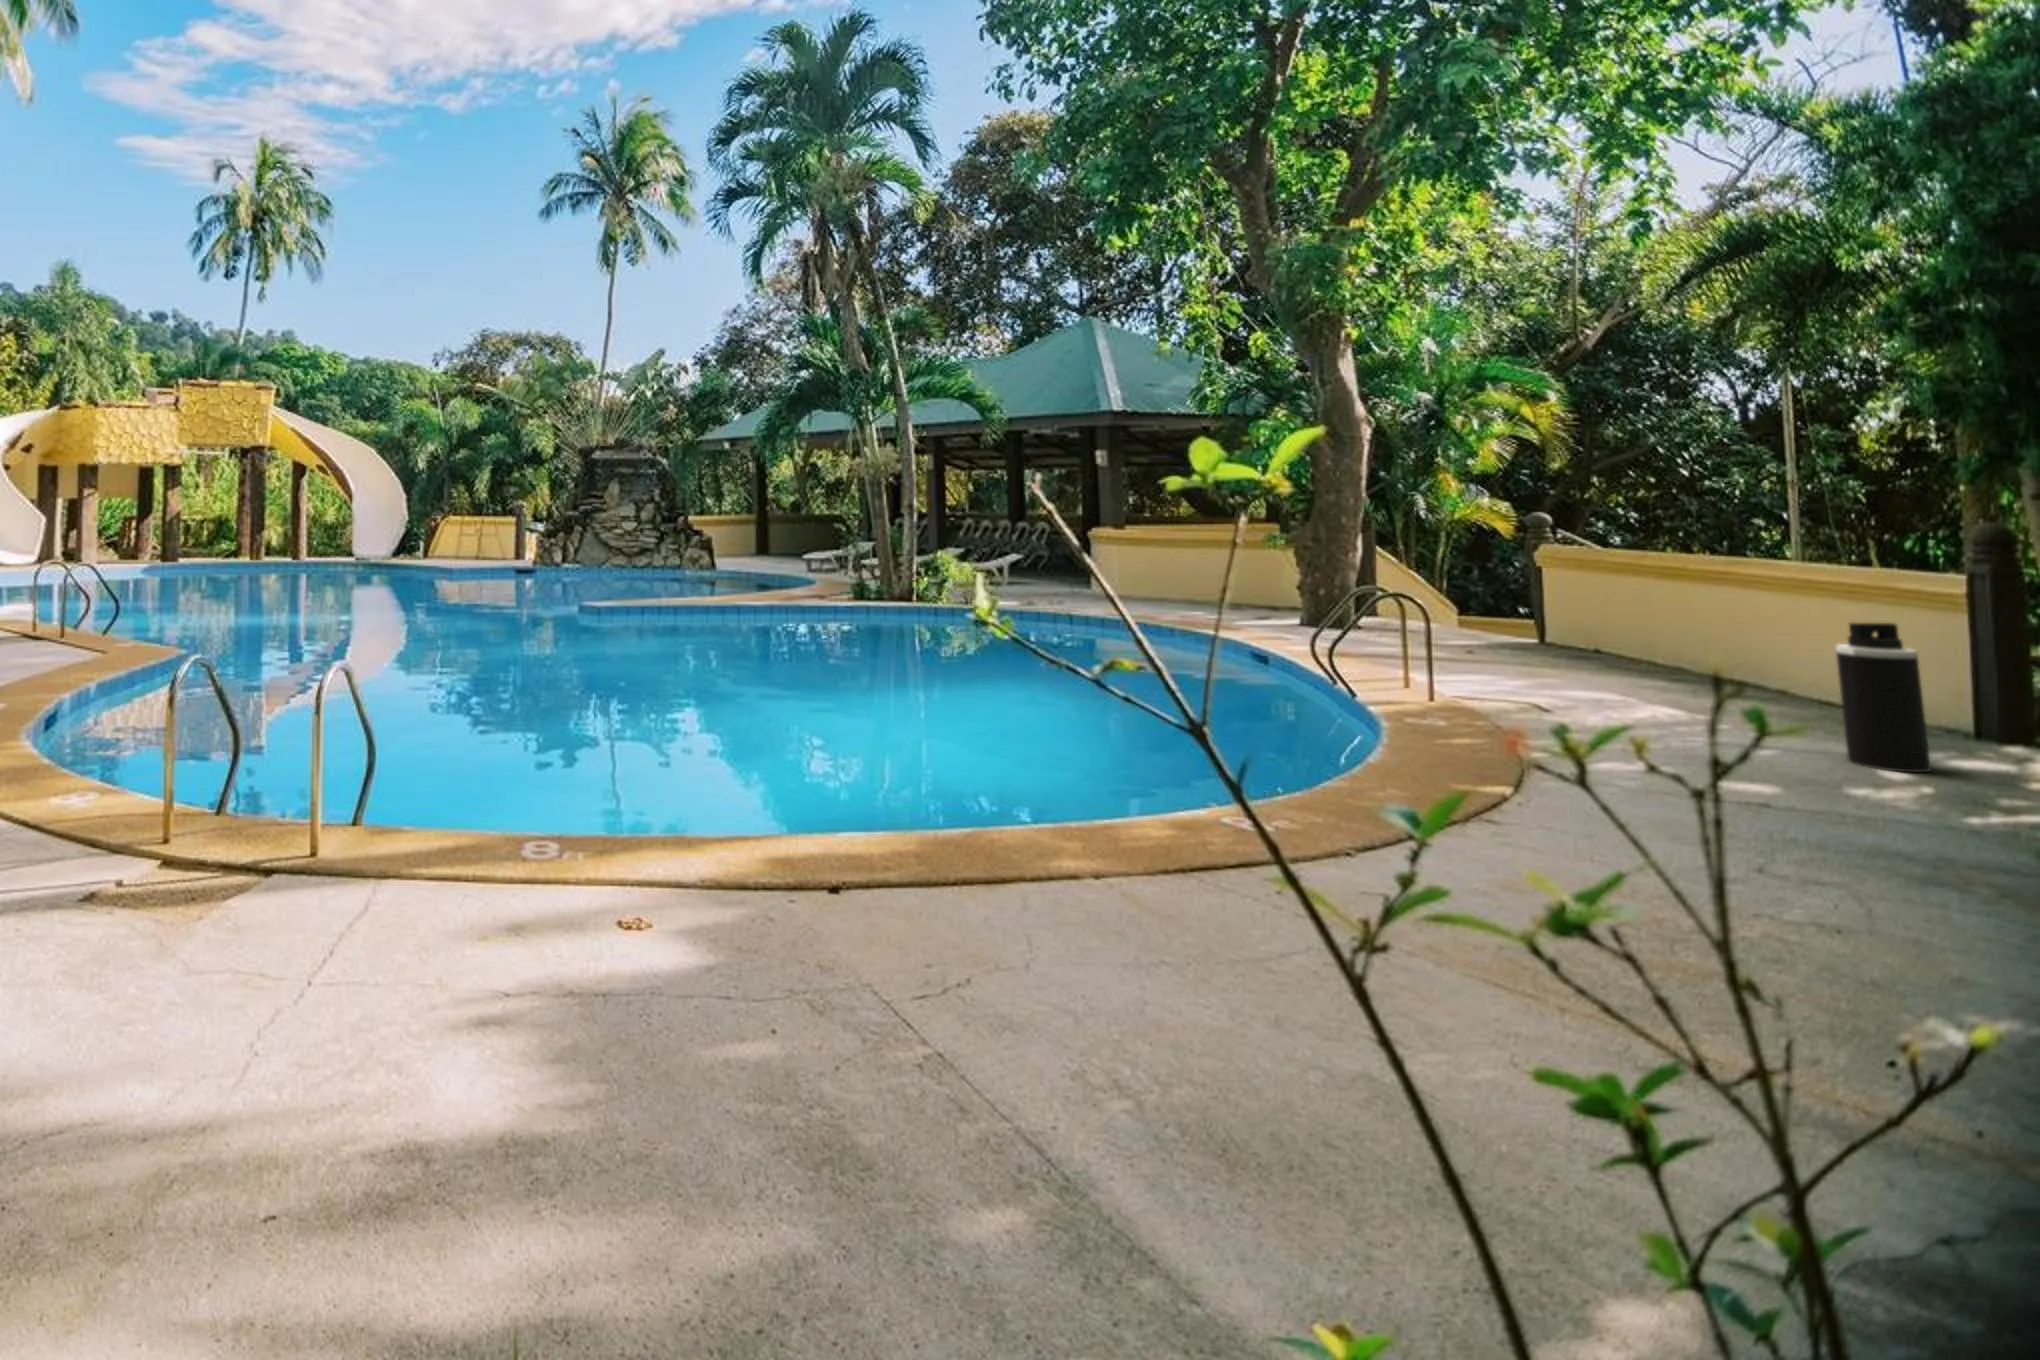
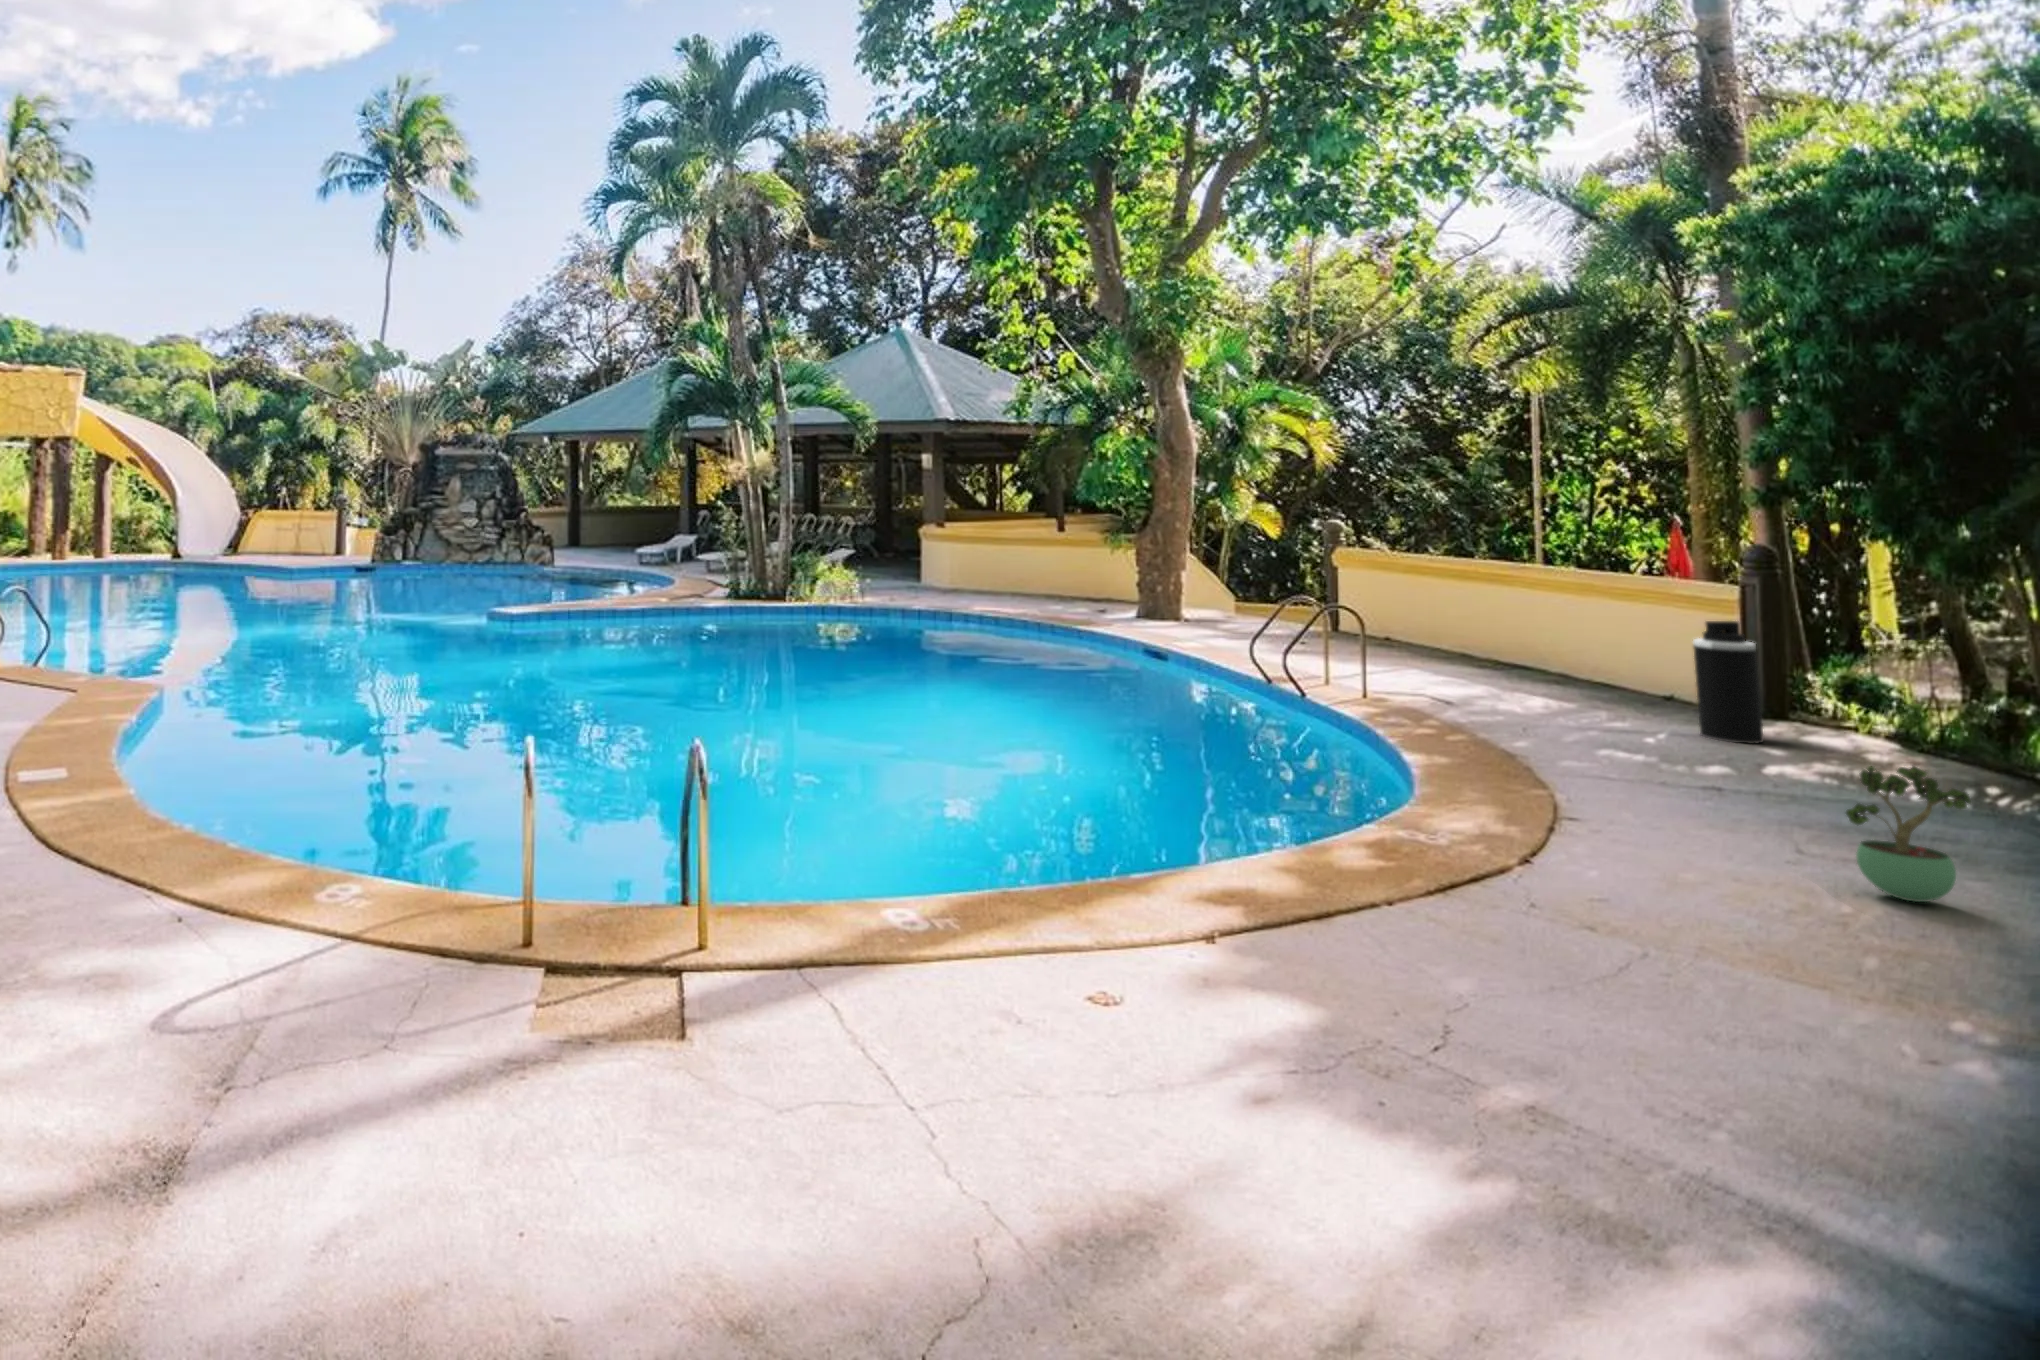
potted plant: none [1774,773,1926,941] -> present [1846,766,1970,902]

